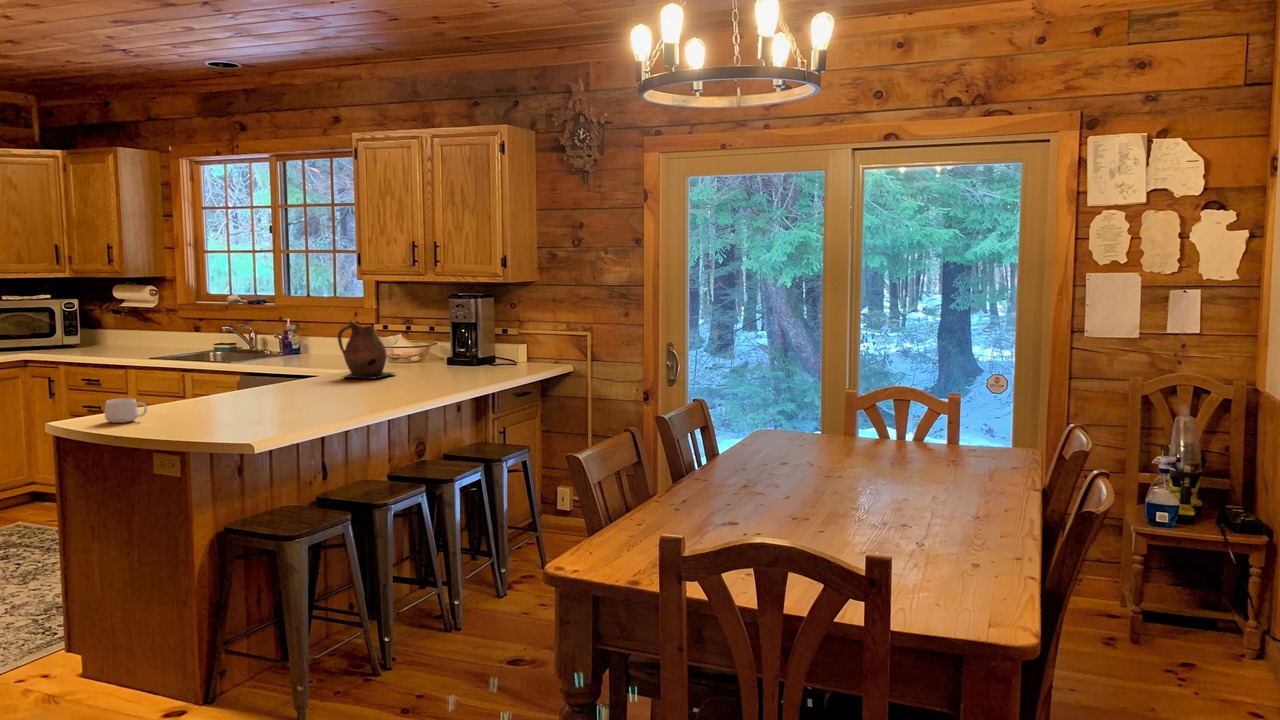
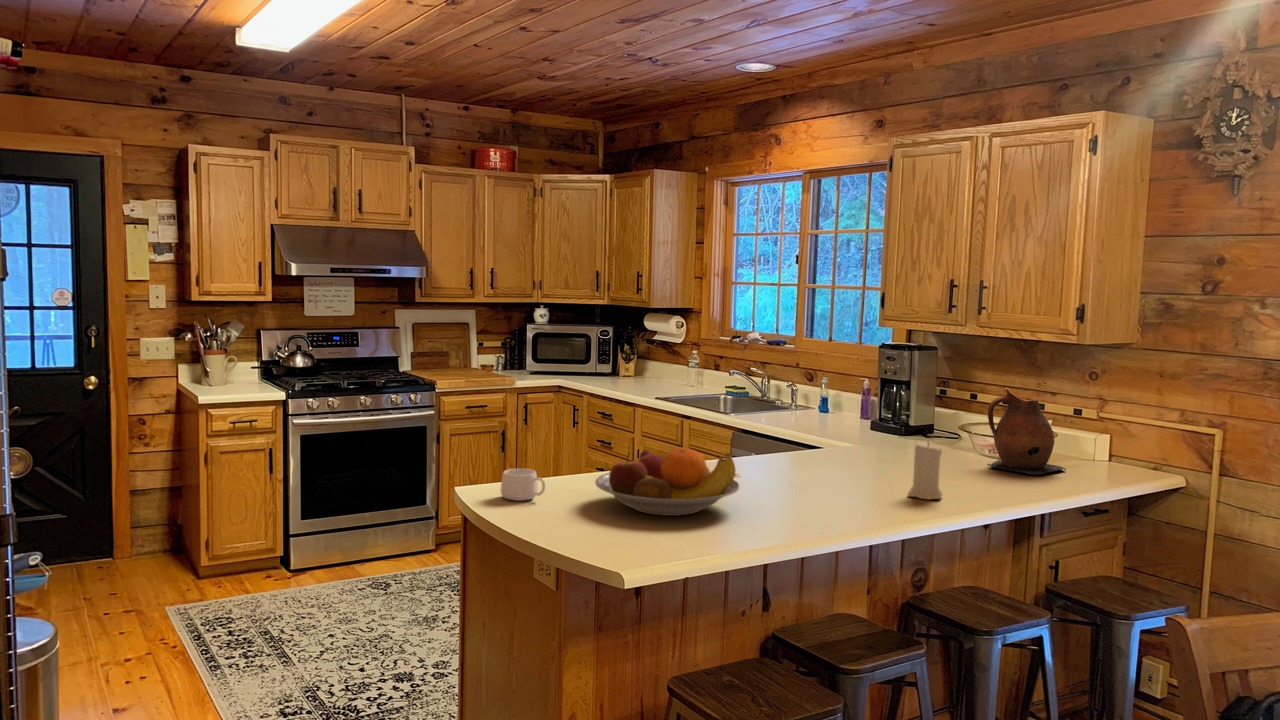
ceramic pitcher: present [338,319,395,379] -> present [987,388,1066,475]
candle: none [412,351,435,390] -> present [908,442,943,499]
fruit bowl: none [189,367,305,417] -> present [595,448,740,516]

